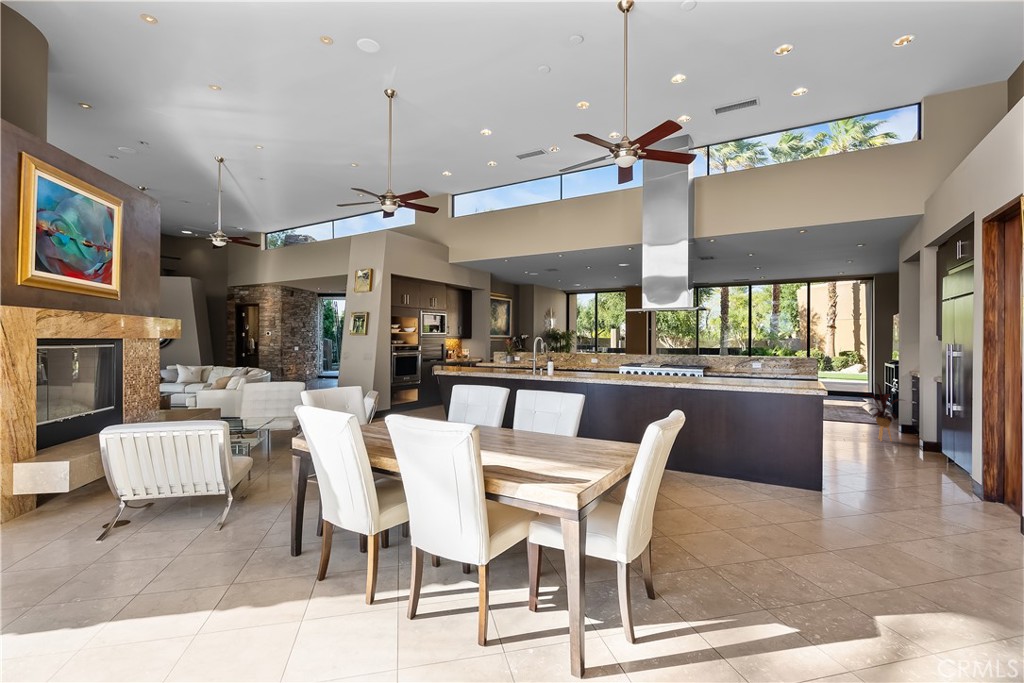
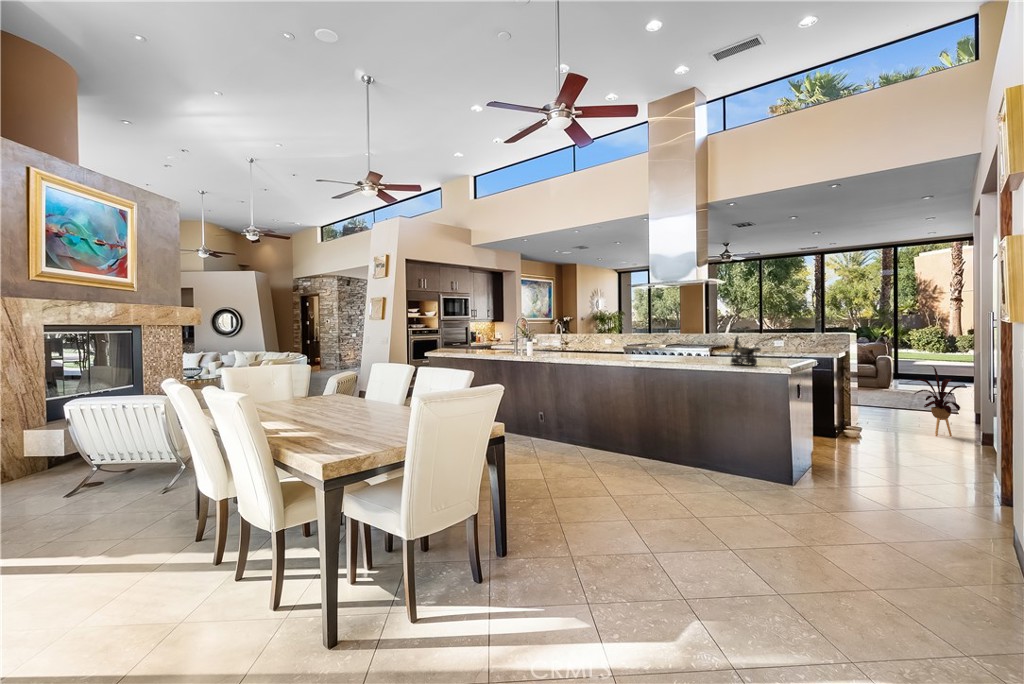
decorative bowl: none [758,359,790,385] -> present [731,336,761,365]

